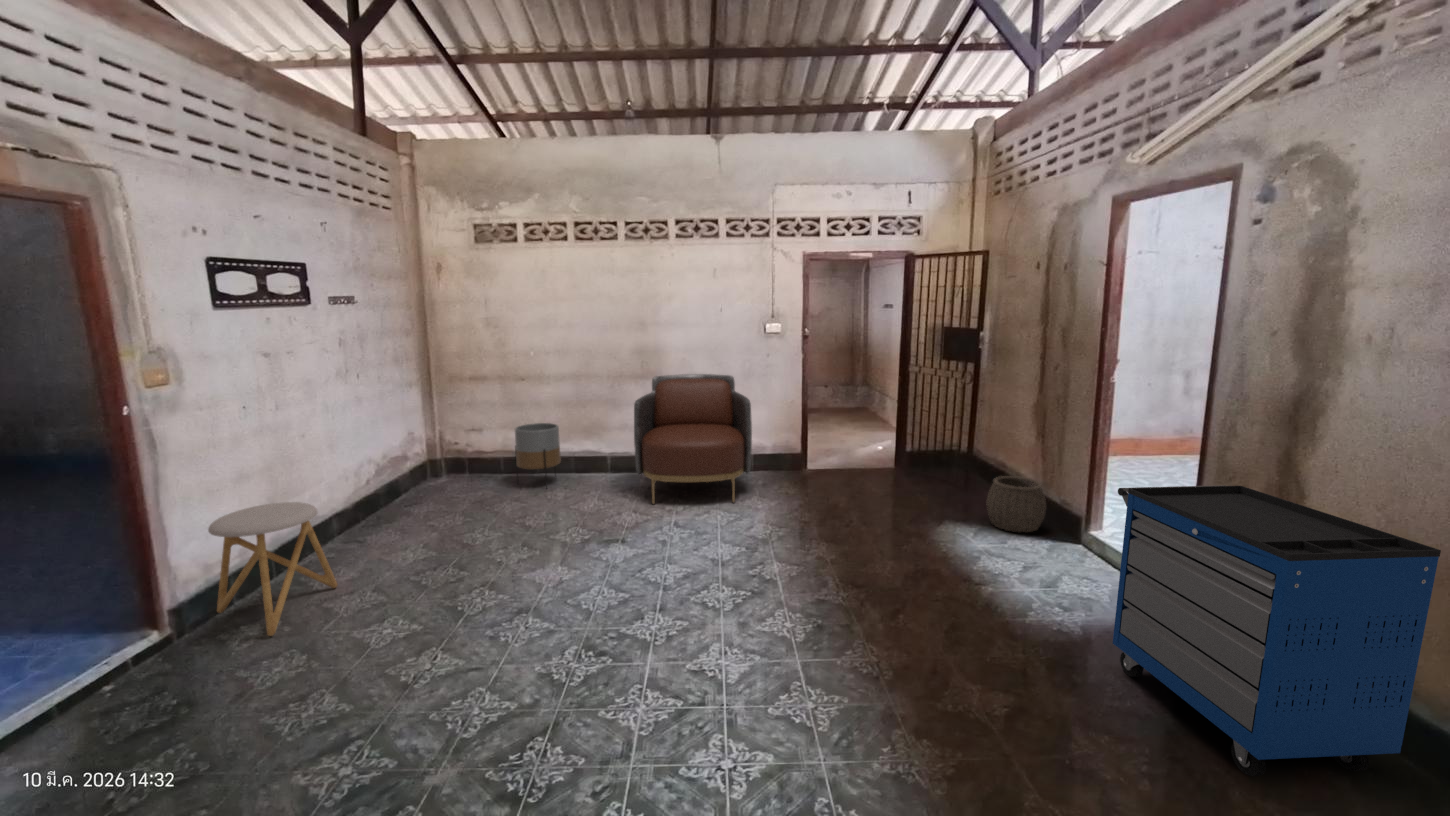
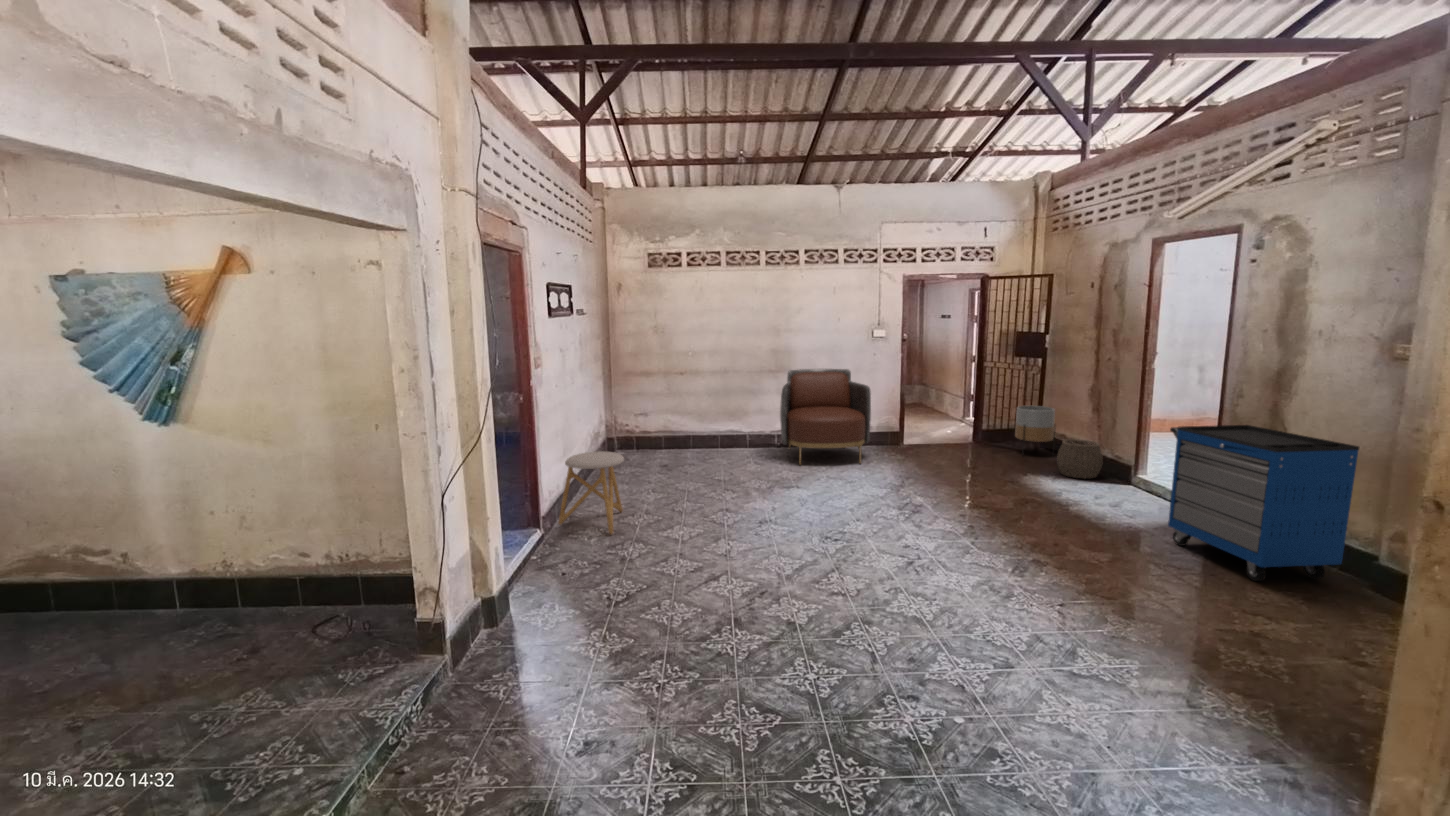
planter: present [515,423,561,487] -> present [1015,406,1055,450]

